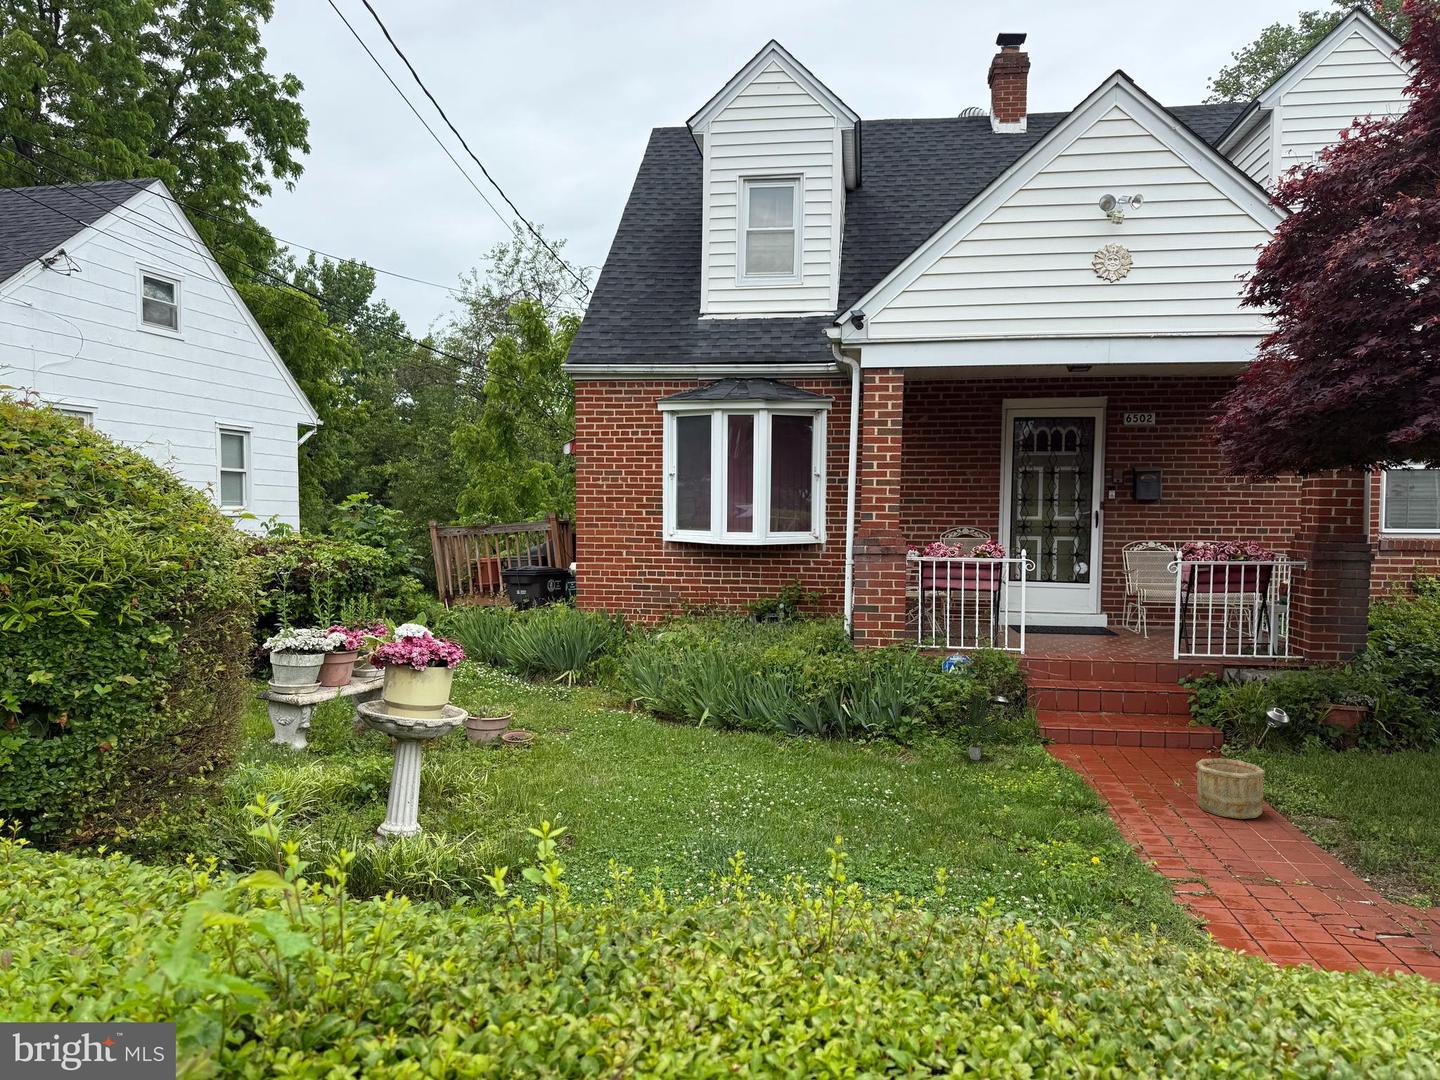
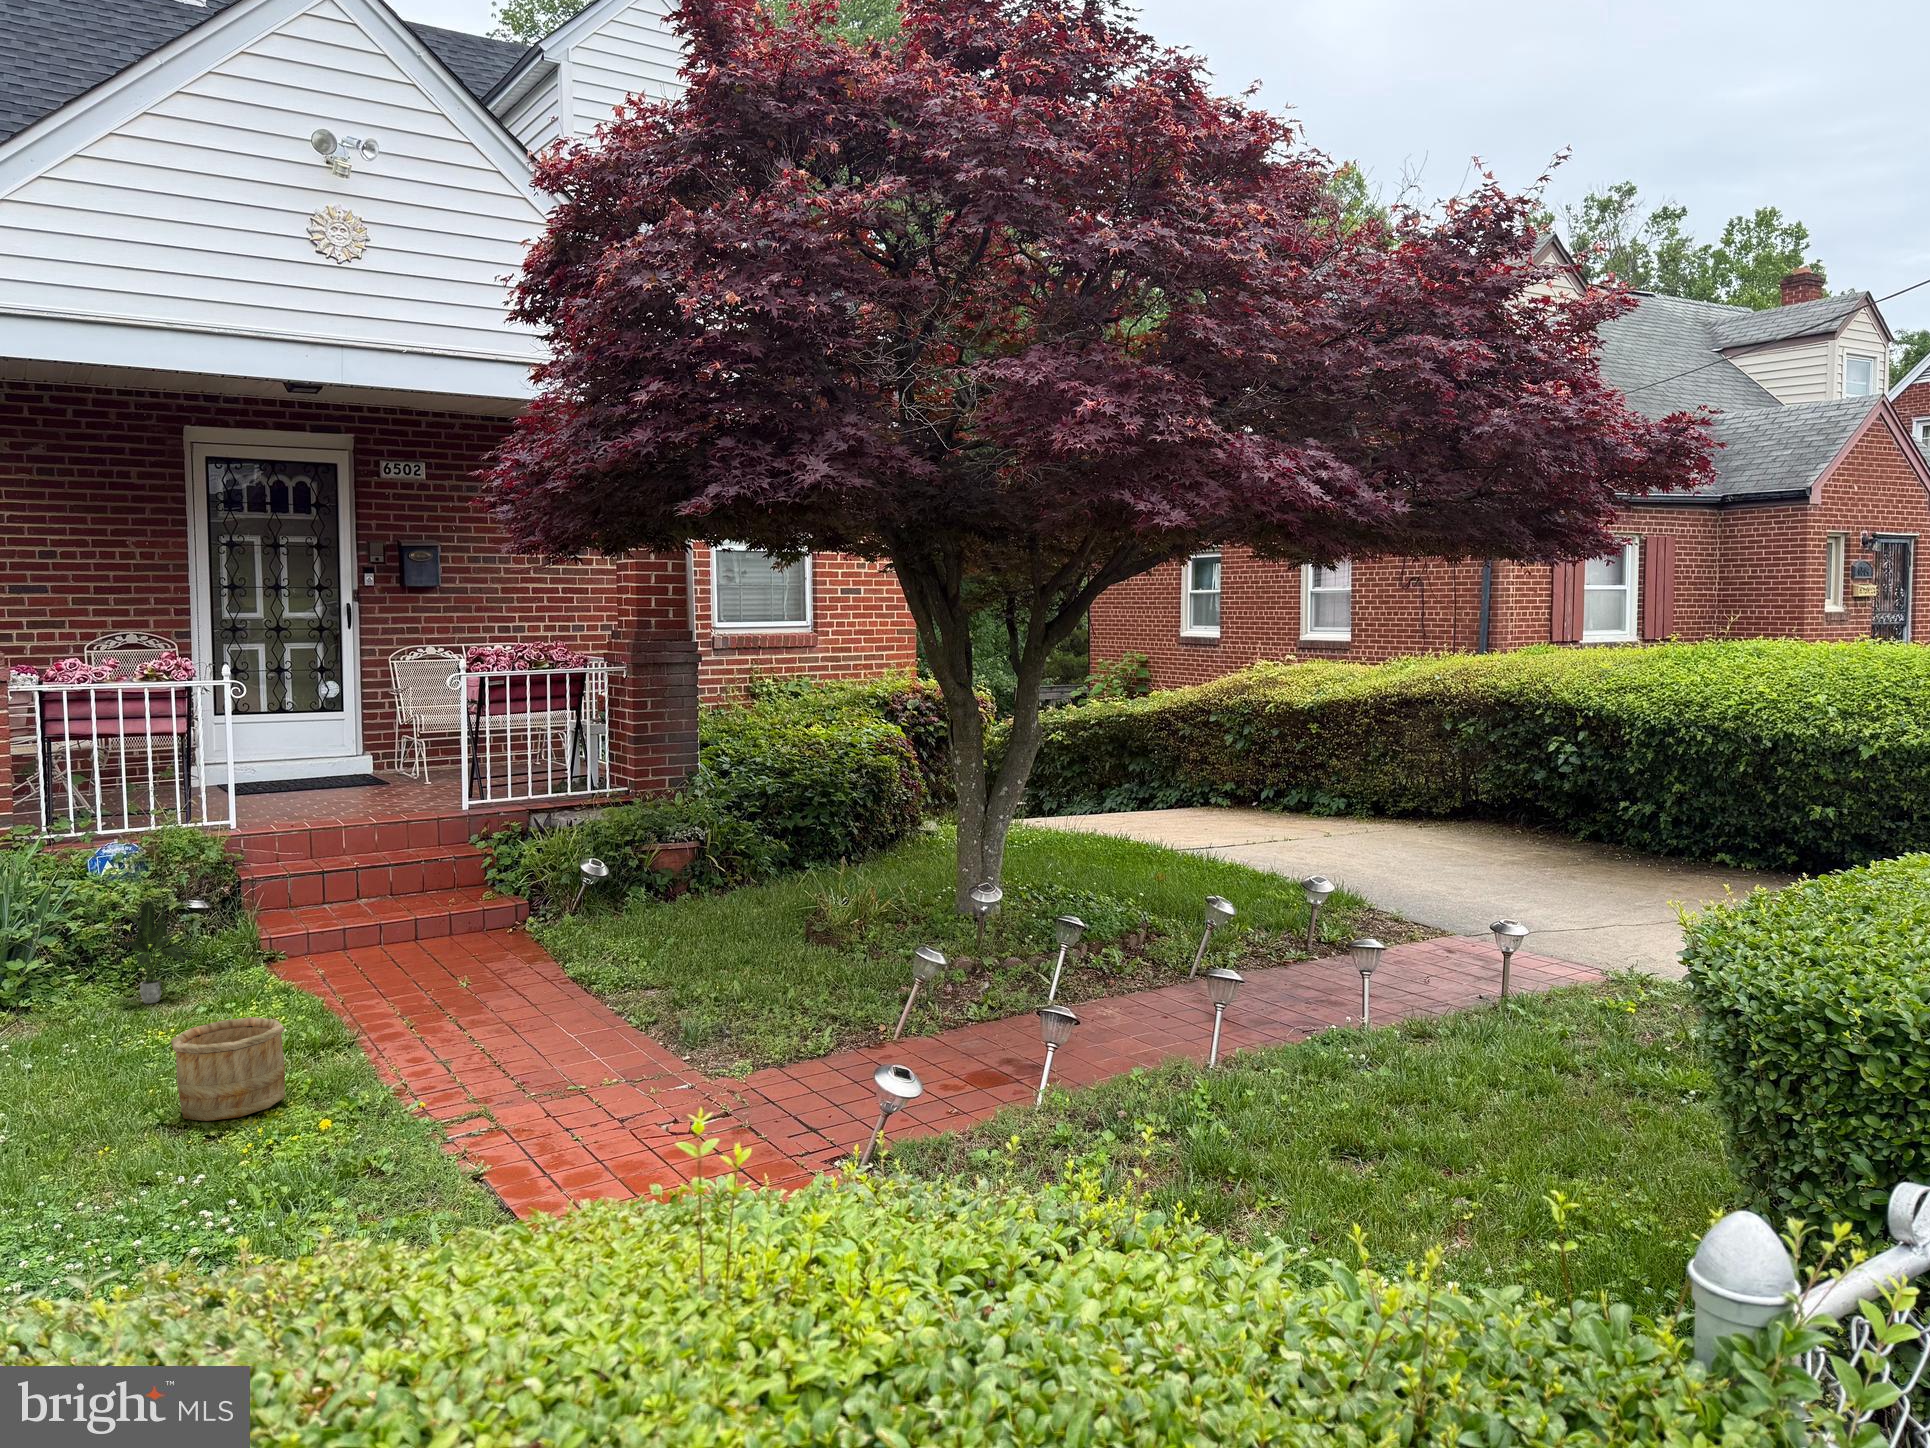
wooden bucket: present [1195,758,1265,819] -> present [171,1017,285,1121]

